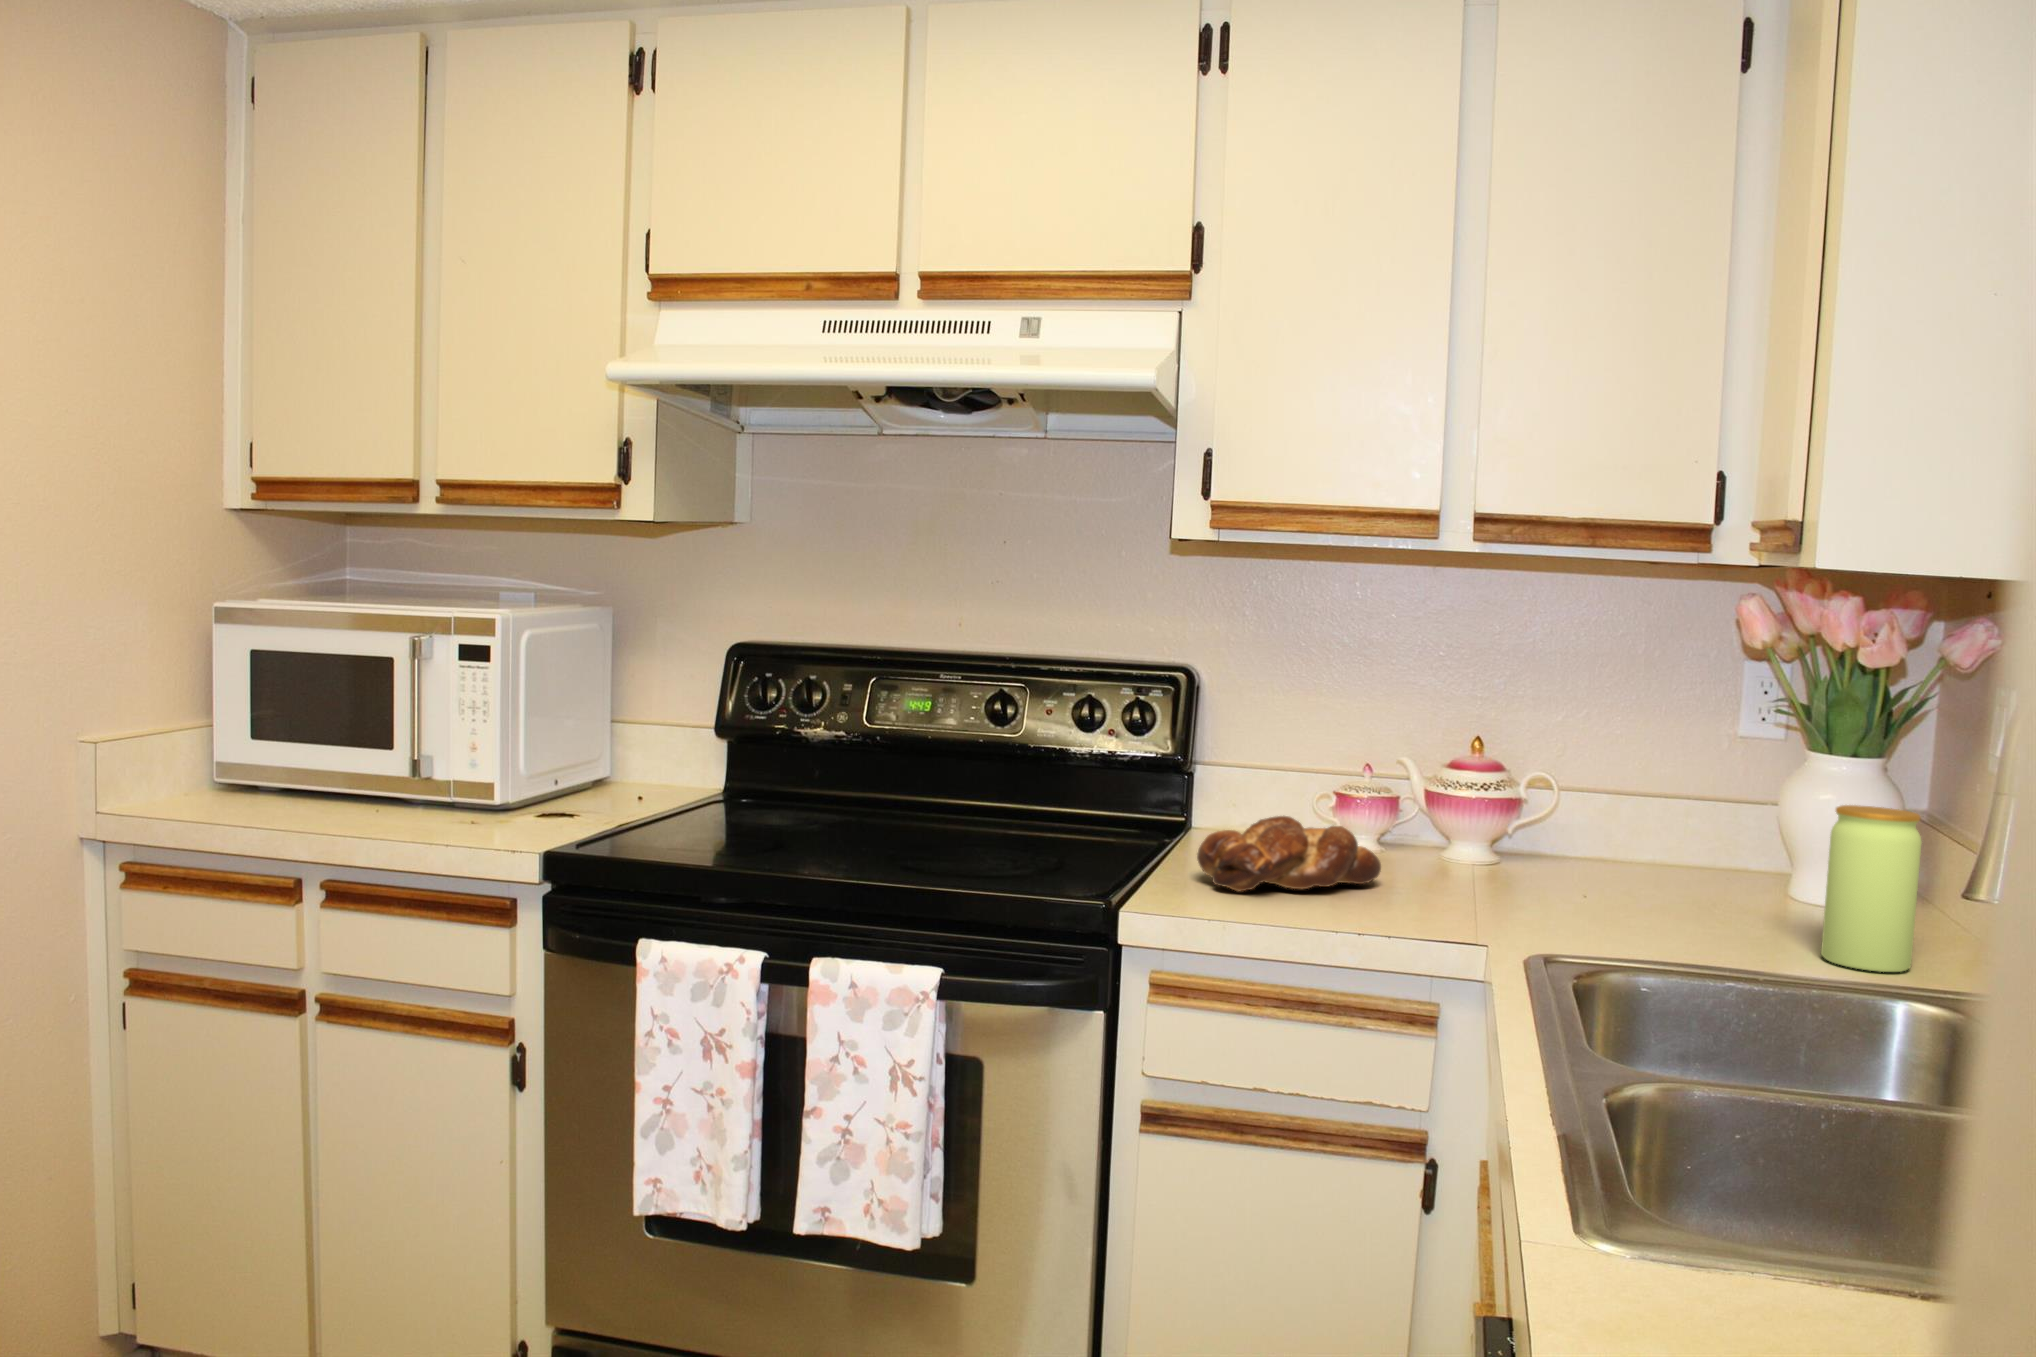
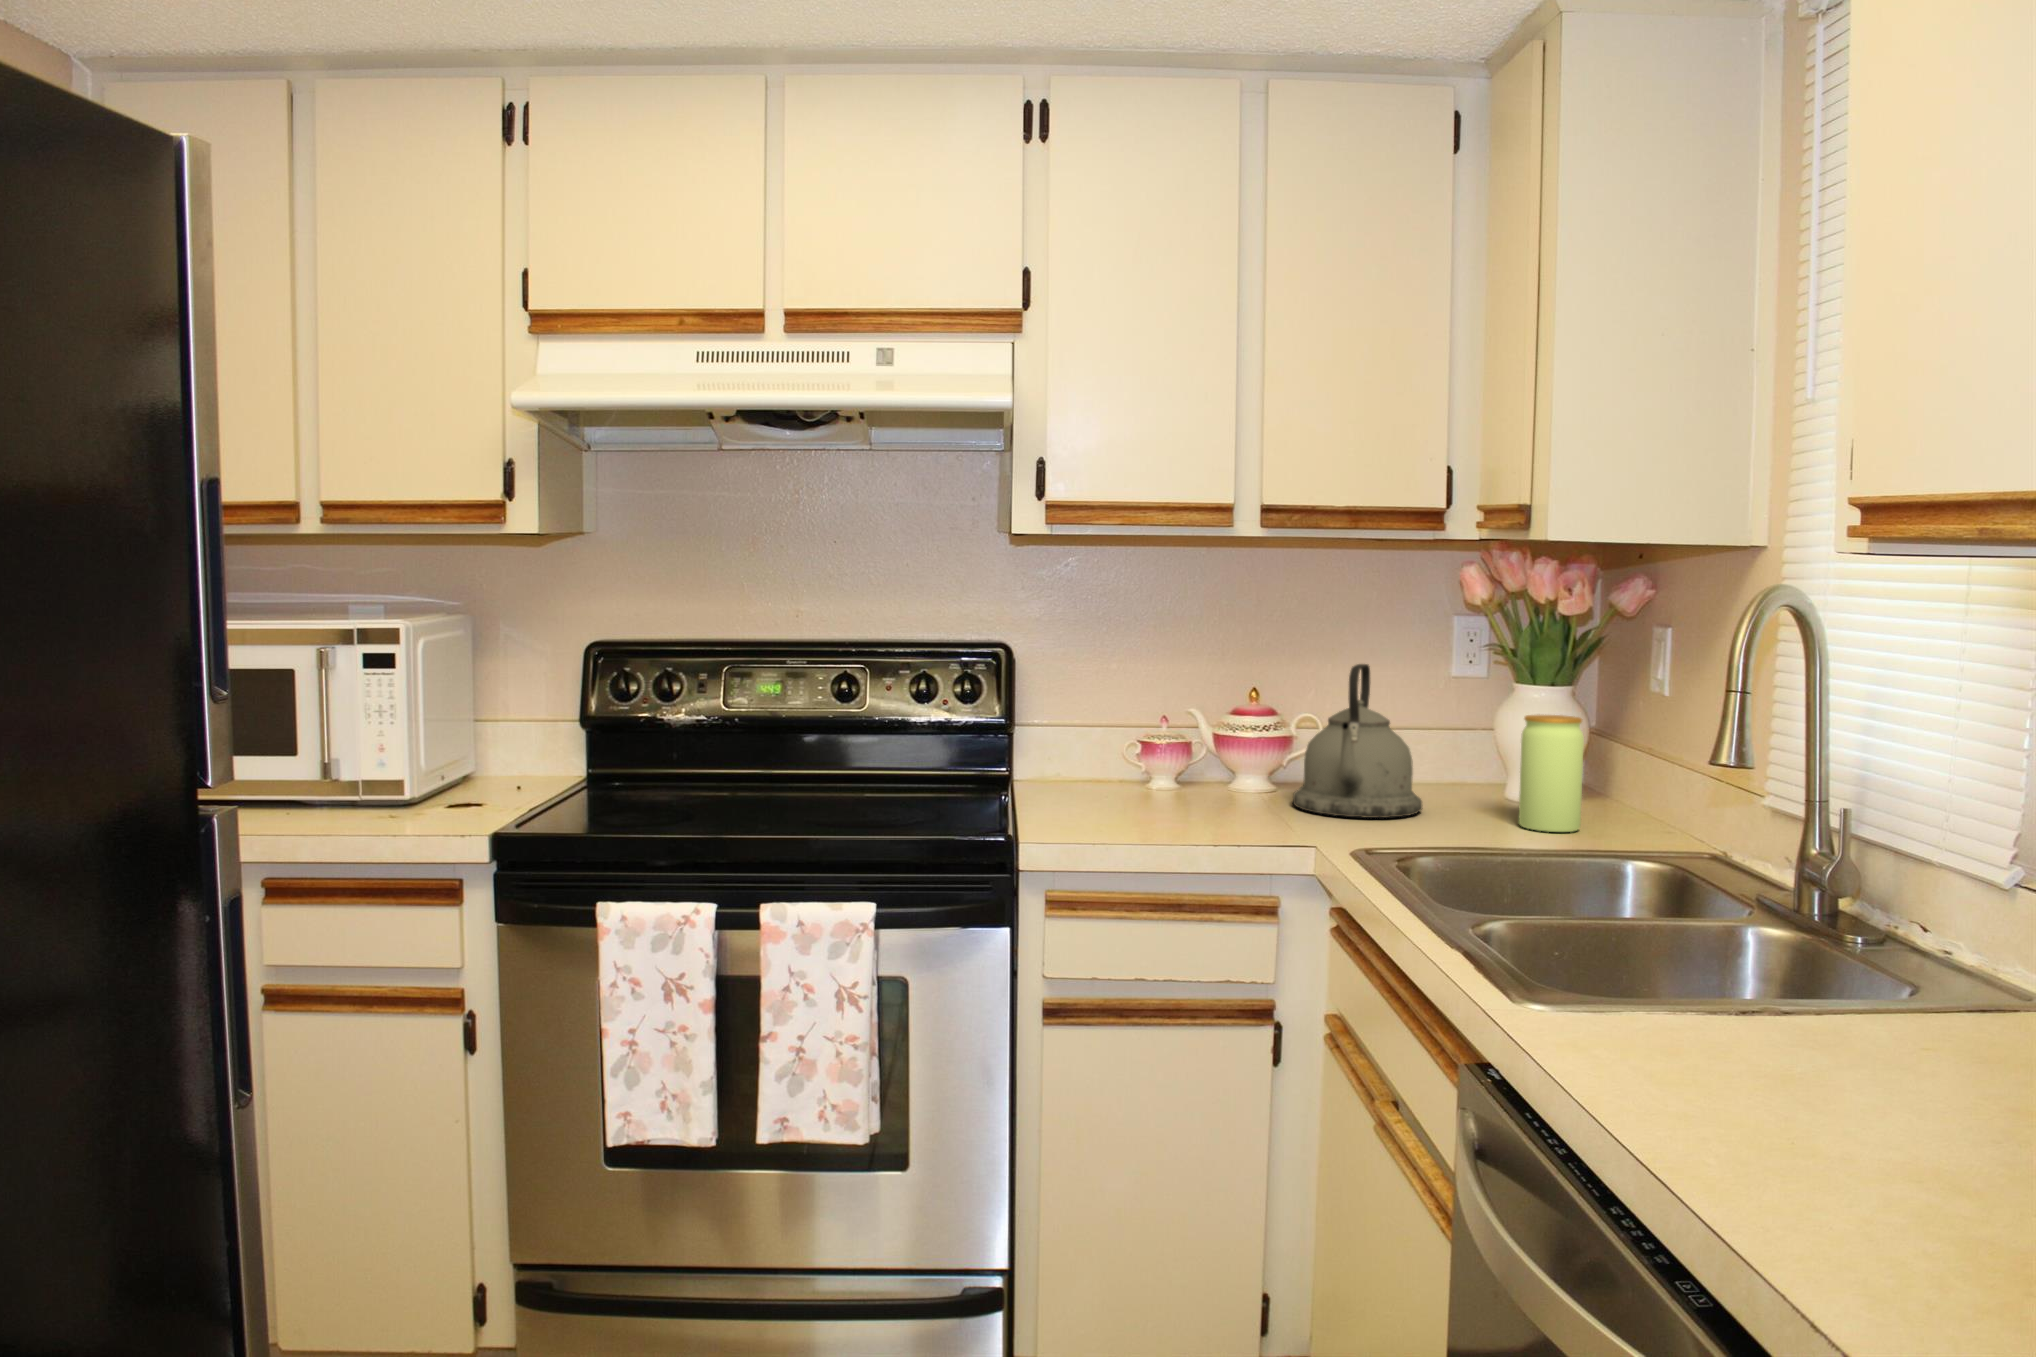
kettle: none [1520,720,1699,928] -> present [1293,664,1422,818]
bread loaf: present [1197,816,1381,891] -> none [1052,755,1188,817]

